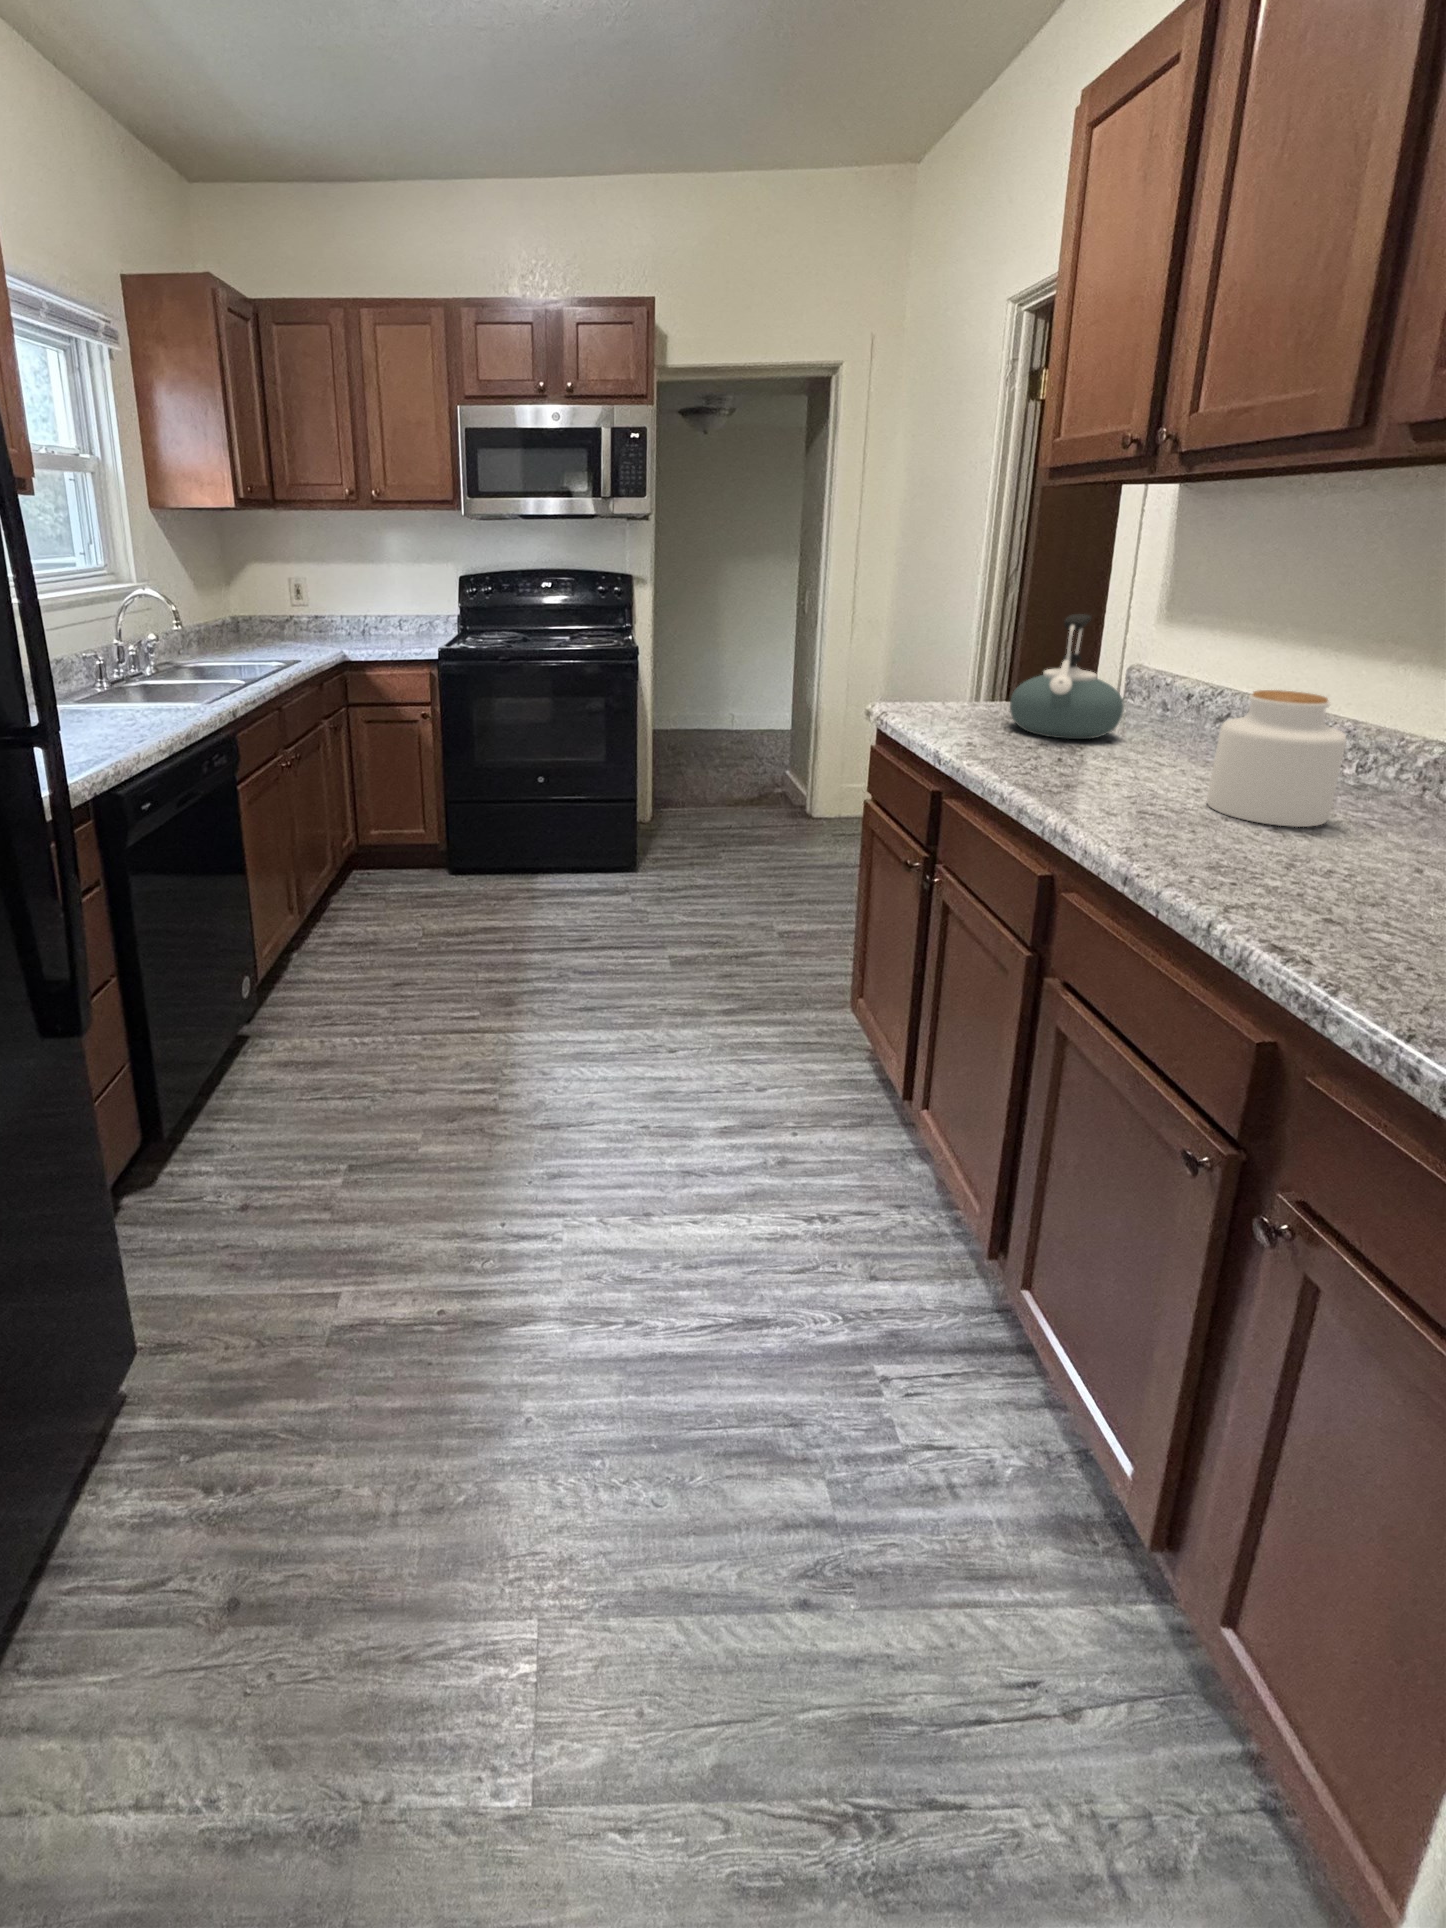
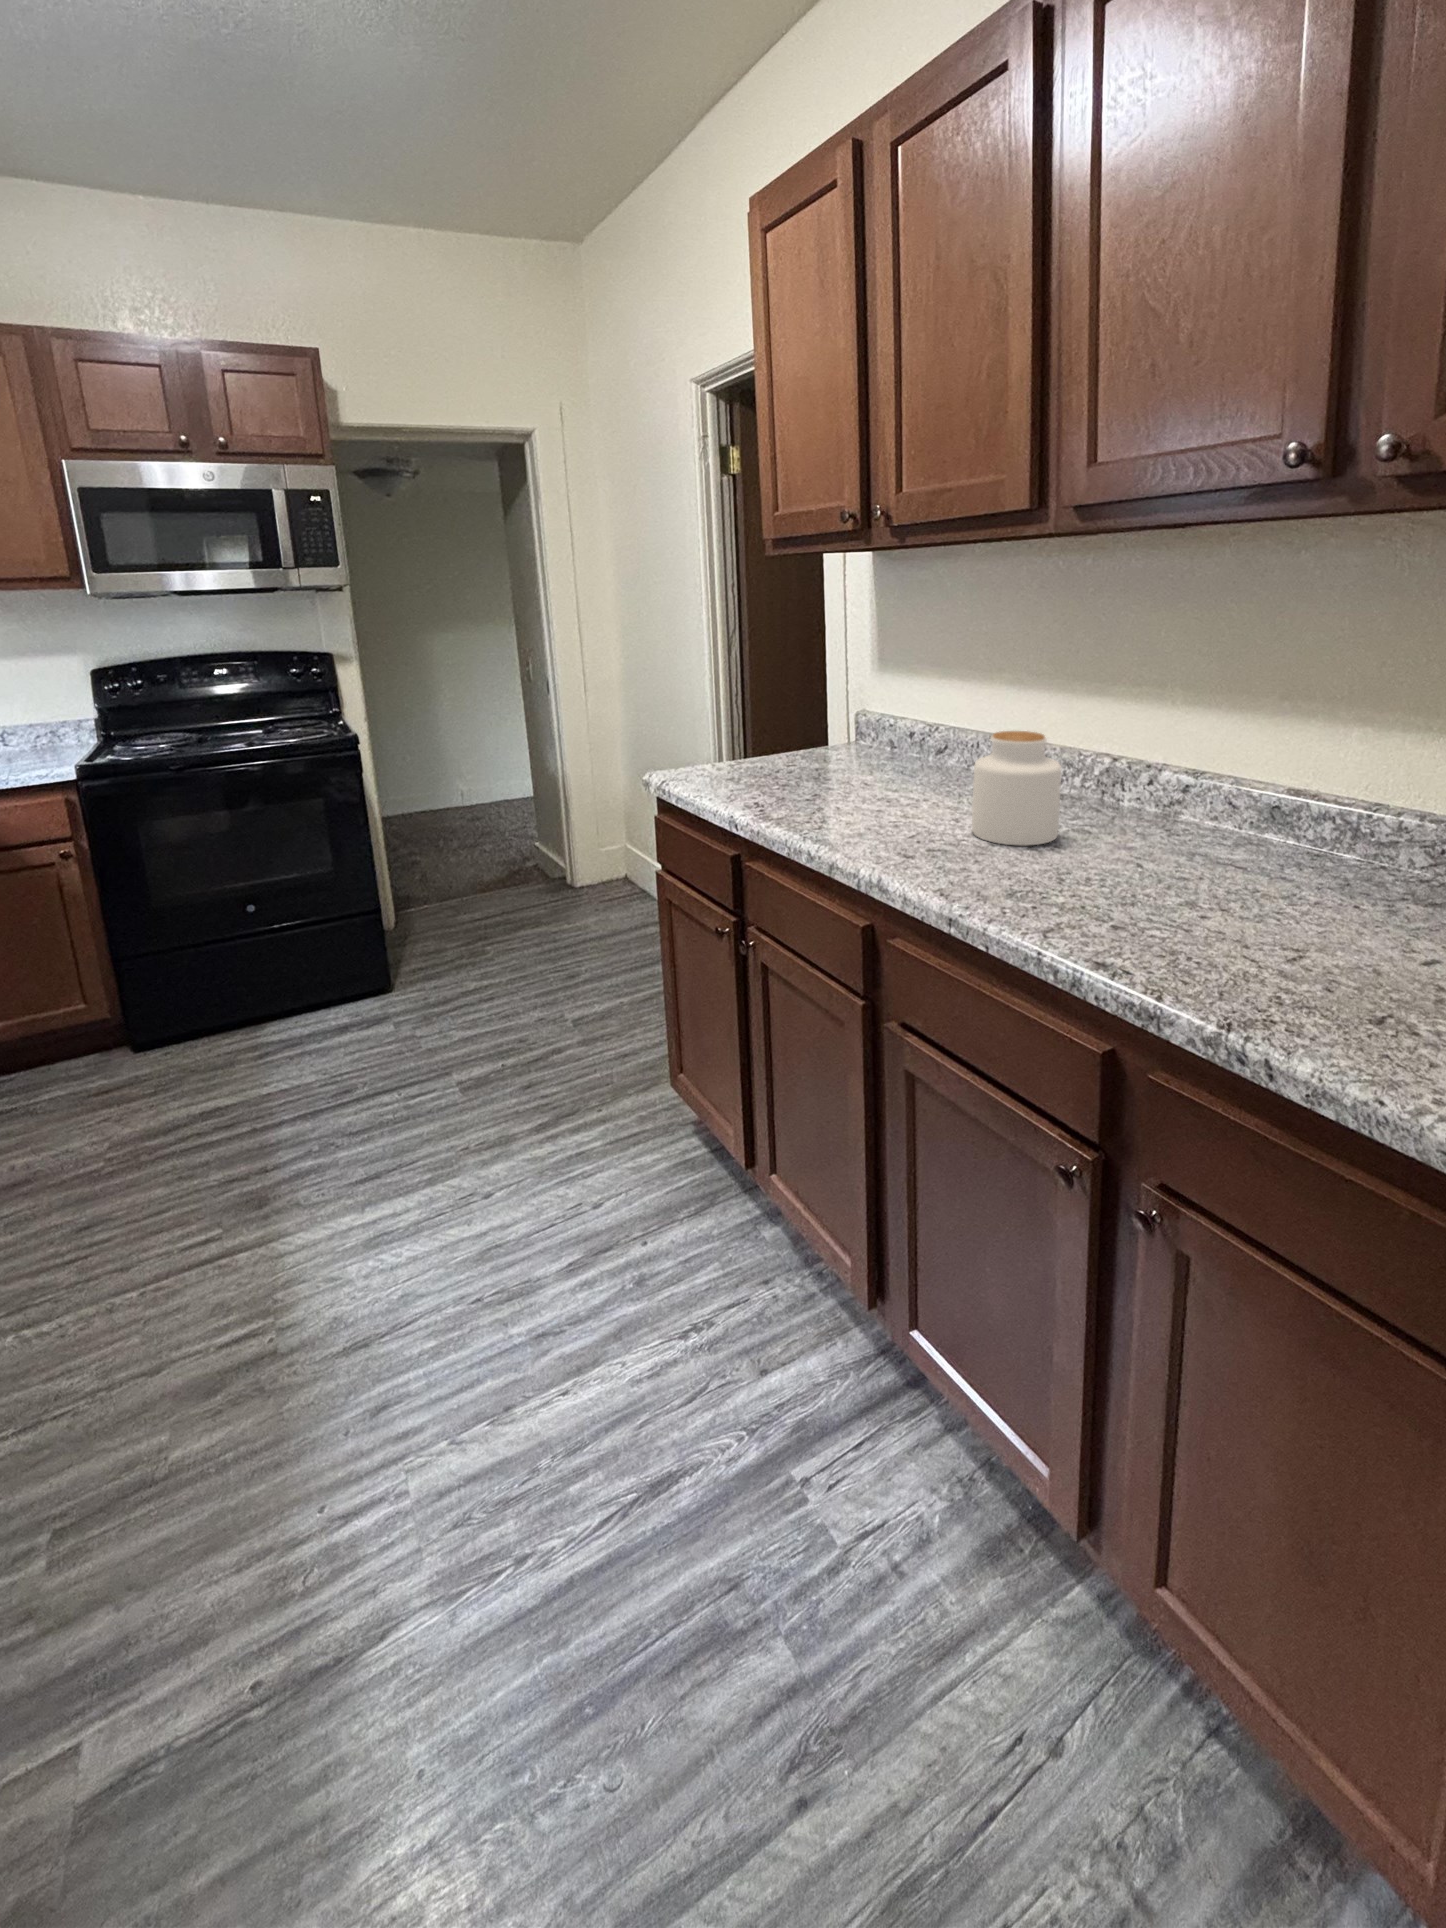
kettle: present [1010,614,1124,739] -> none [785,671,878,786]

